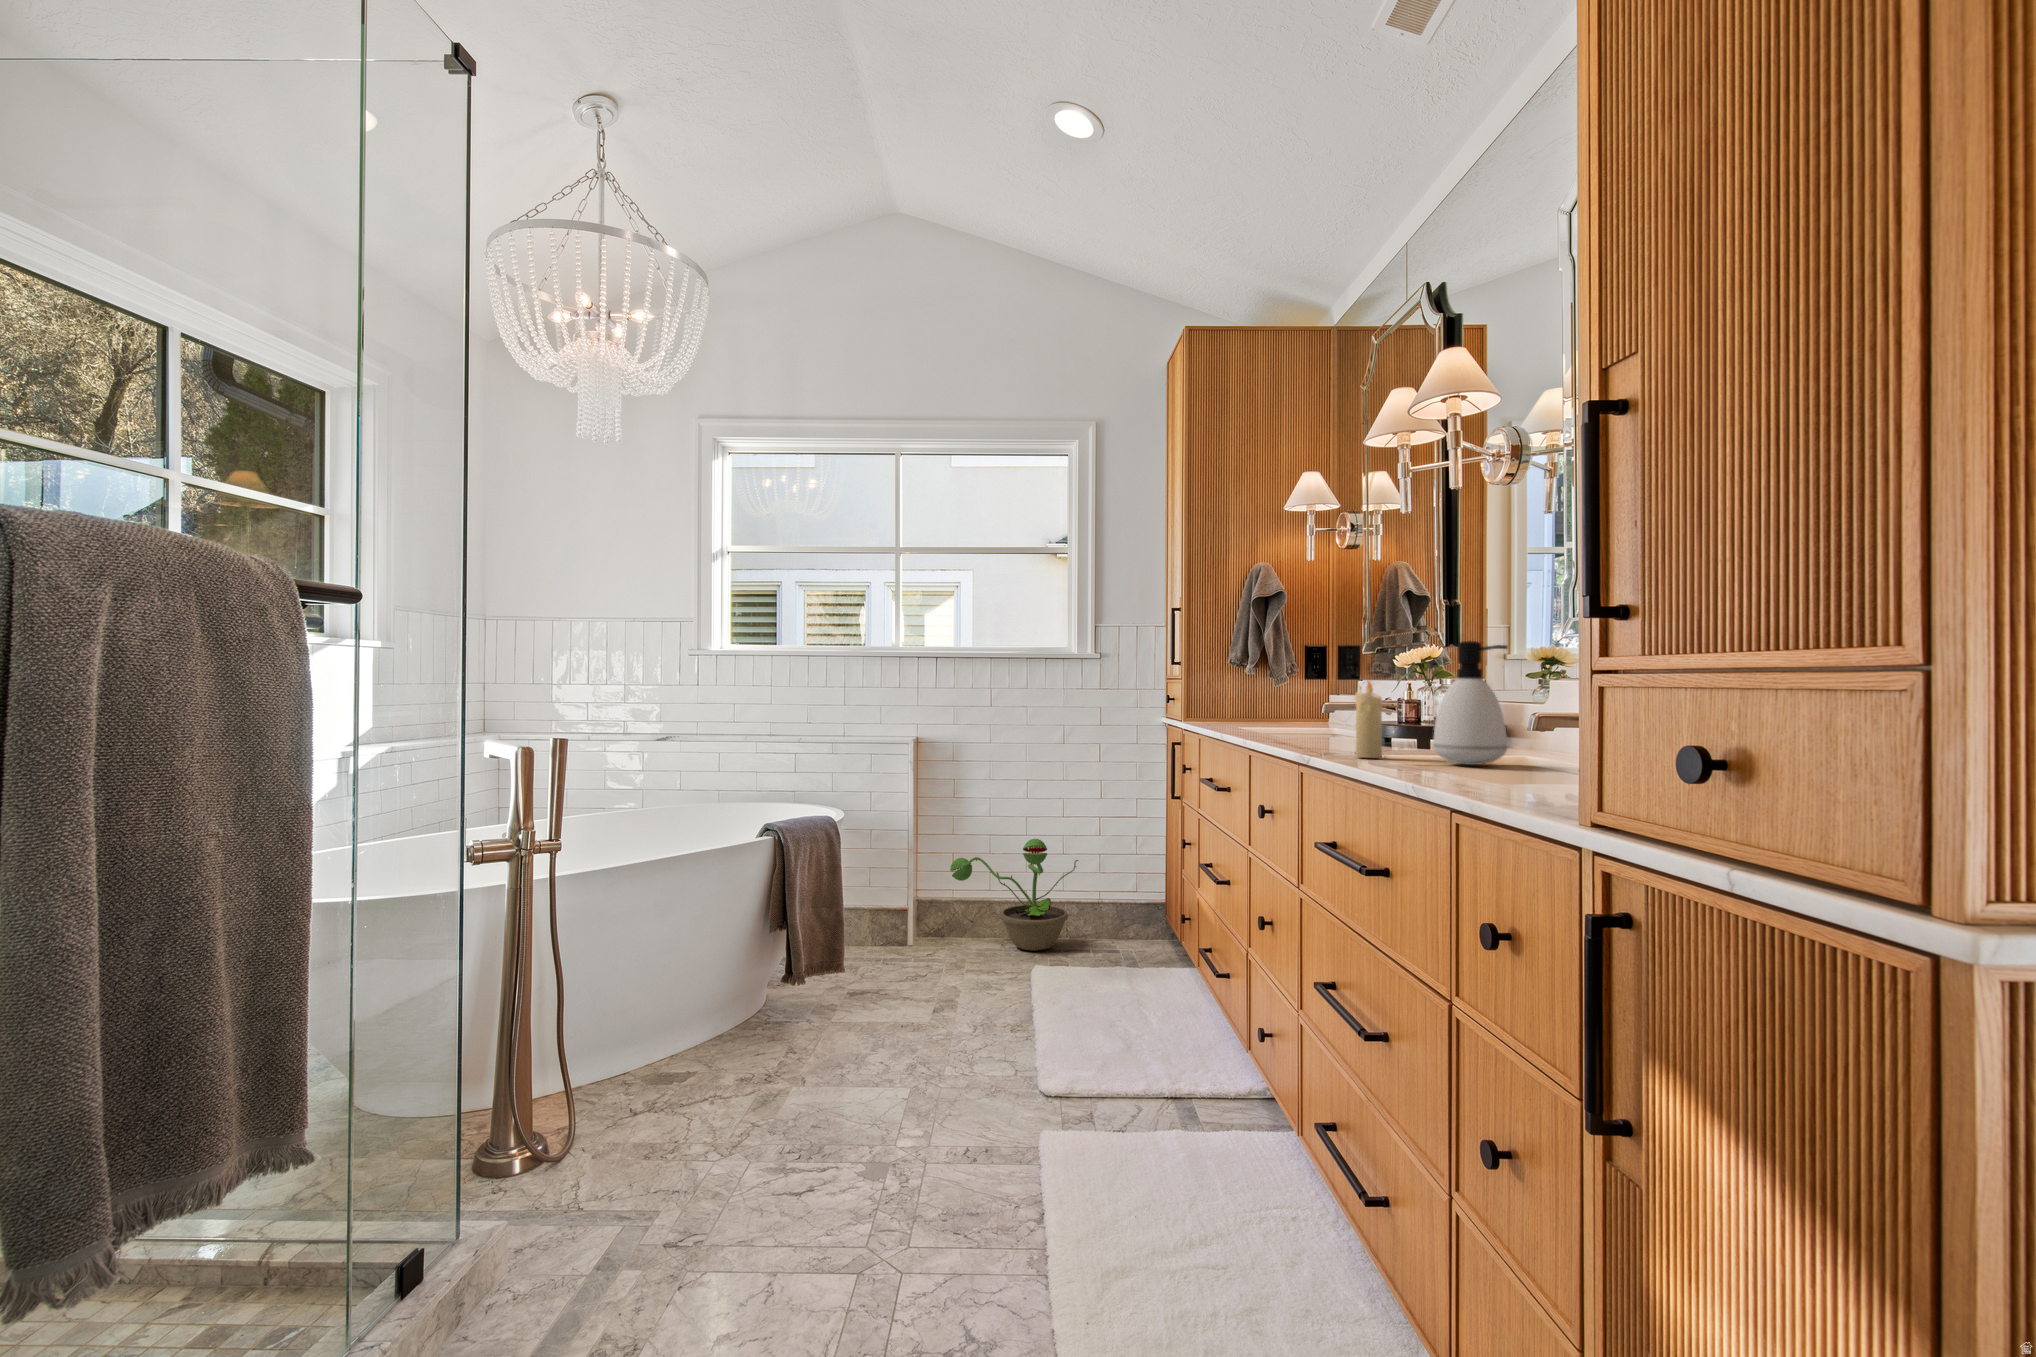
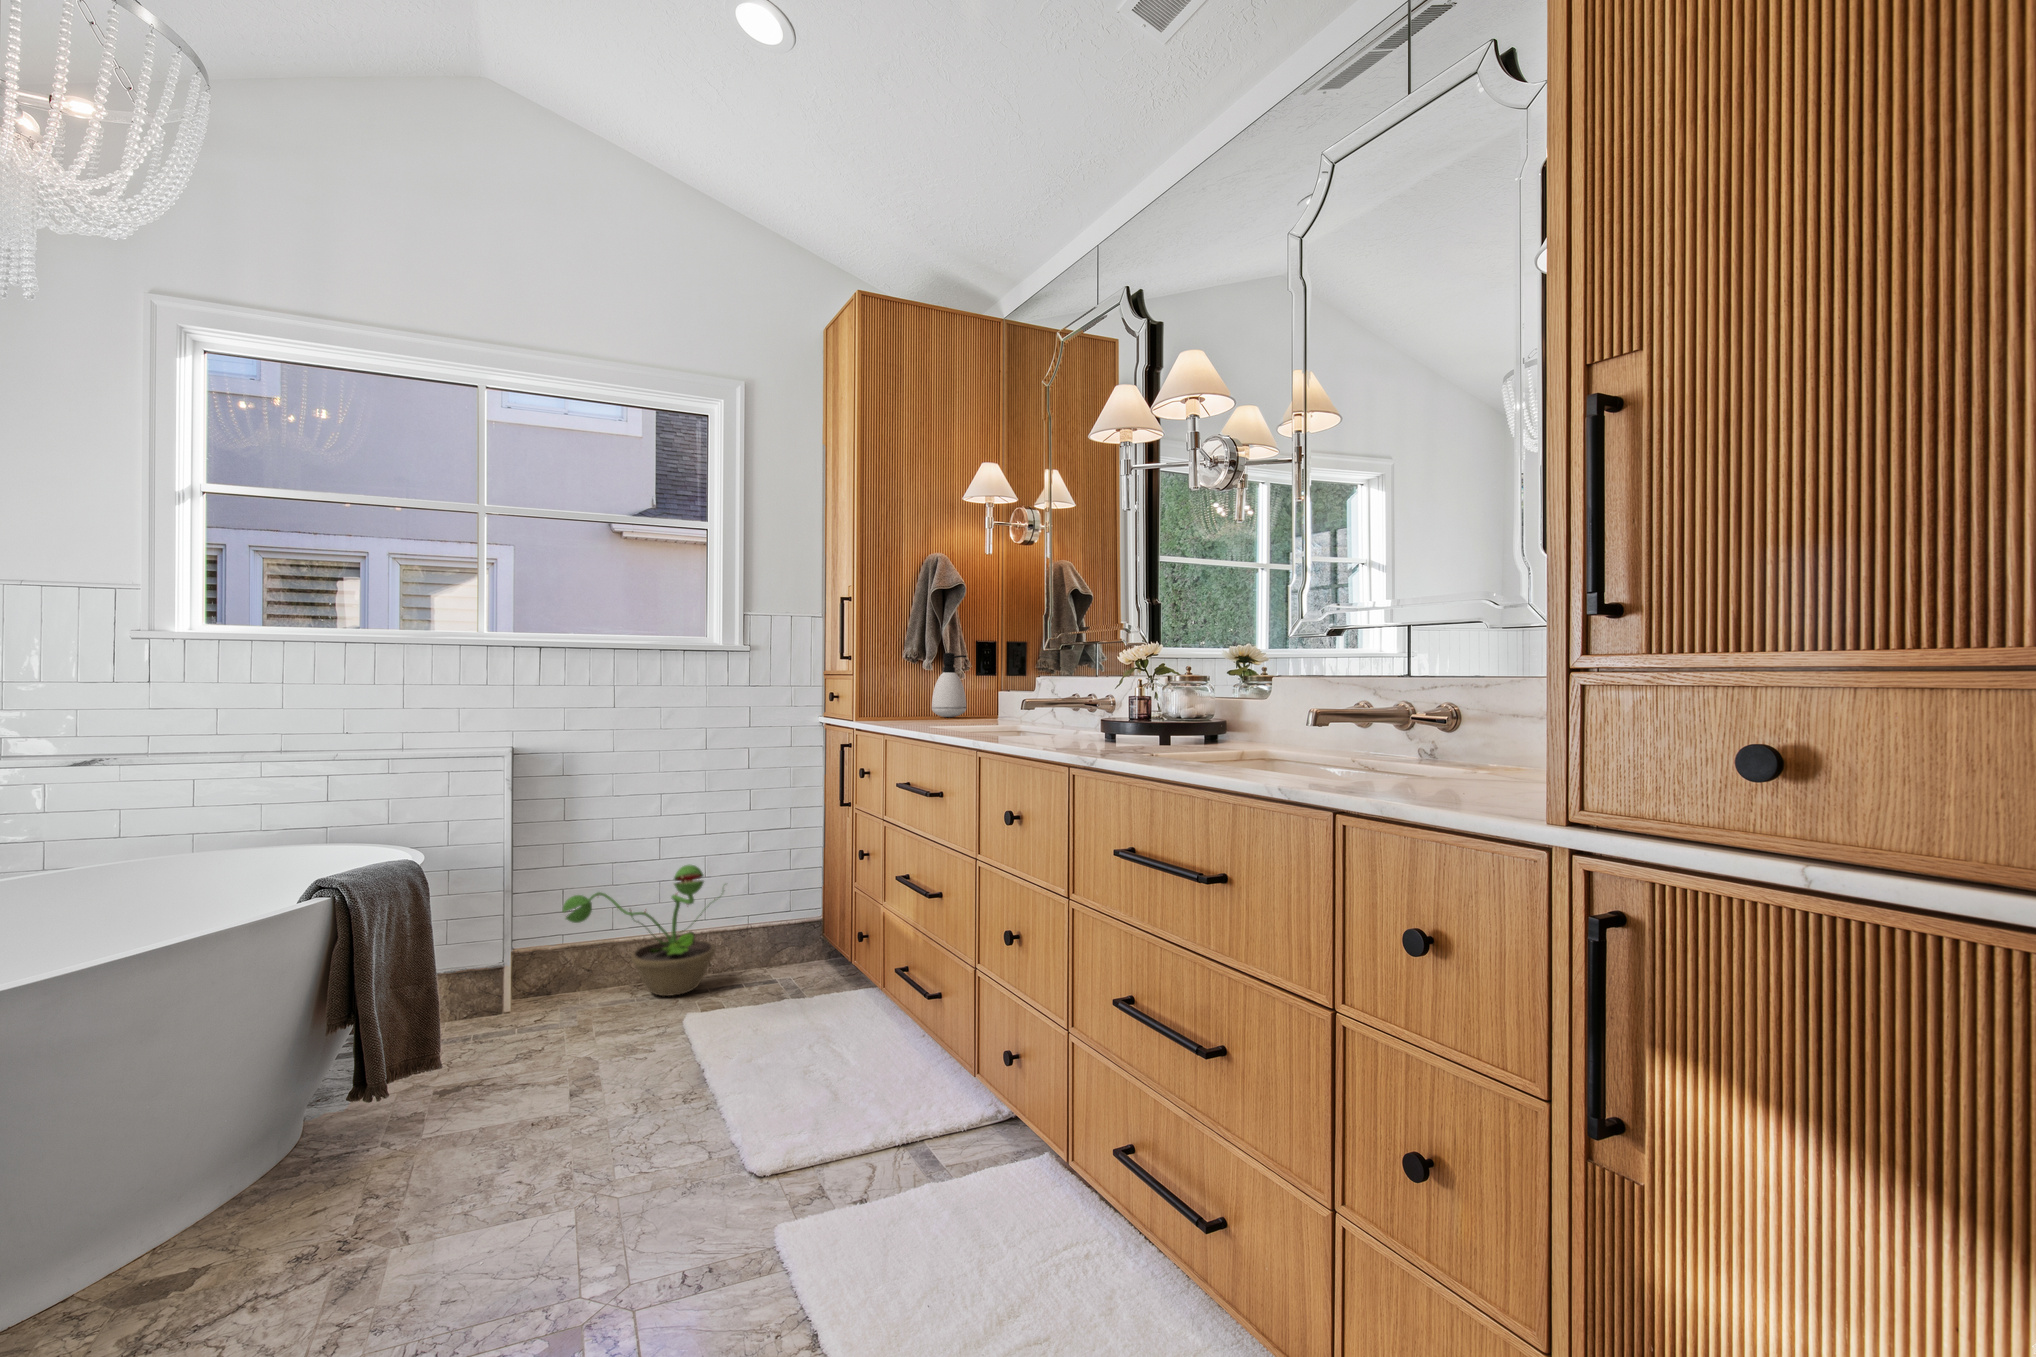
soap dispenser: present [1433,641,1508,765] -> present [932,653,966,717]
candle: present [1355,681,1383,758] -> none [1141,675,1169,758]

